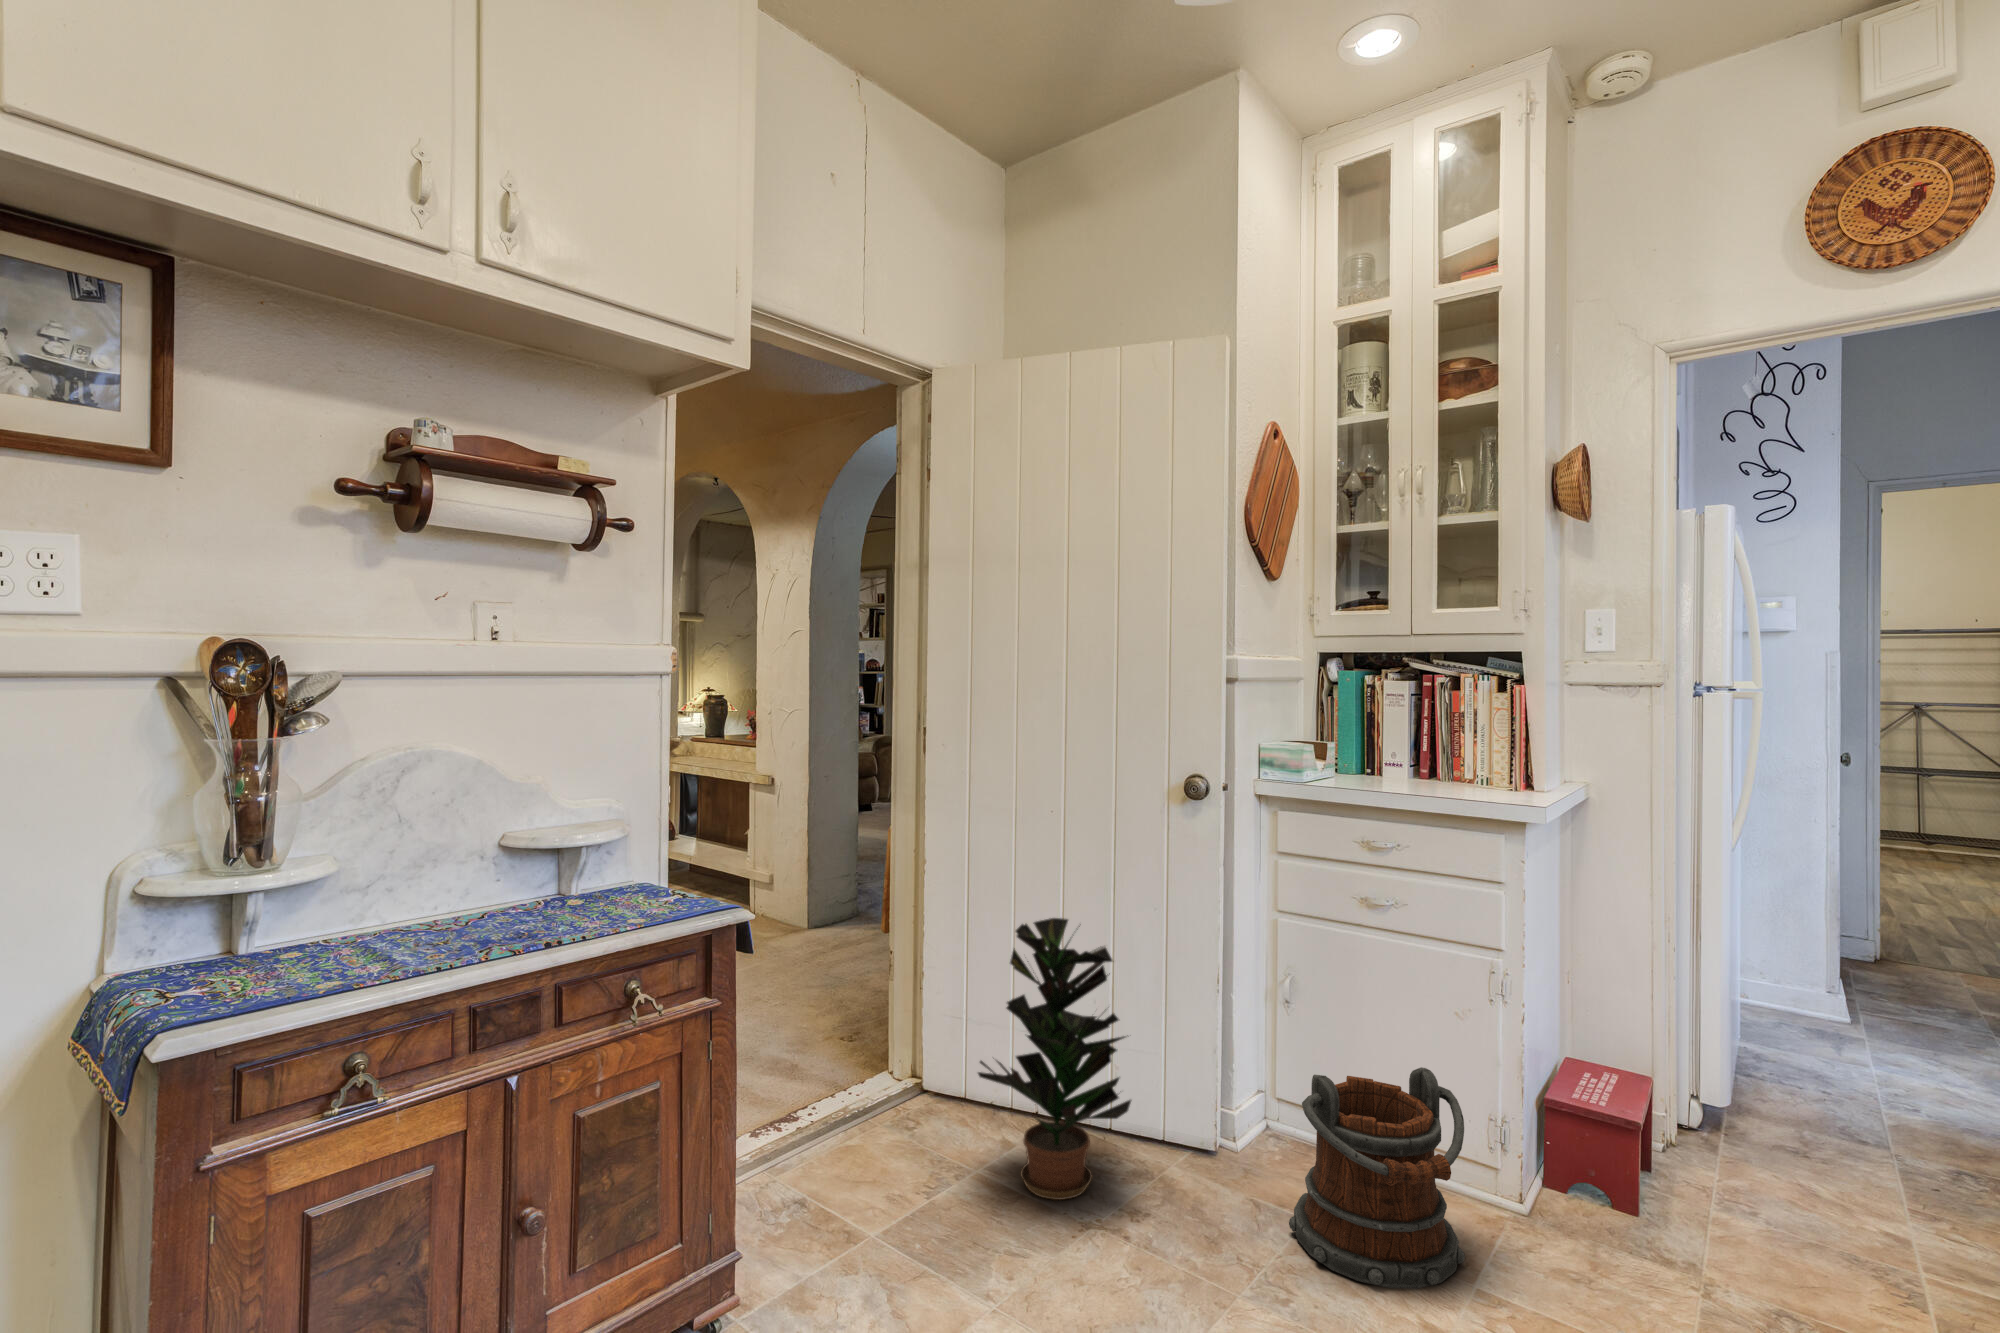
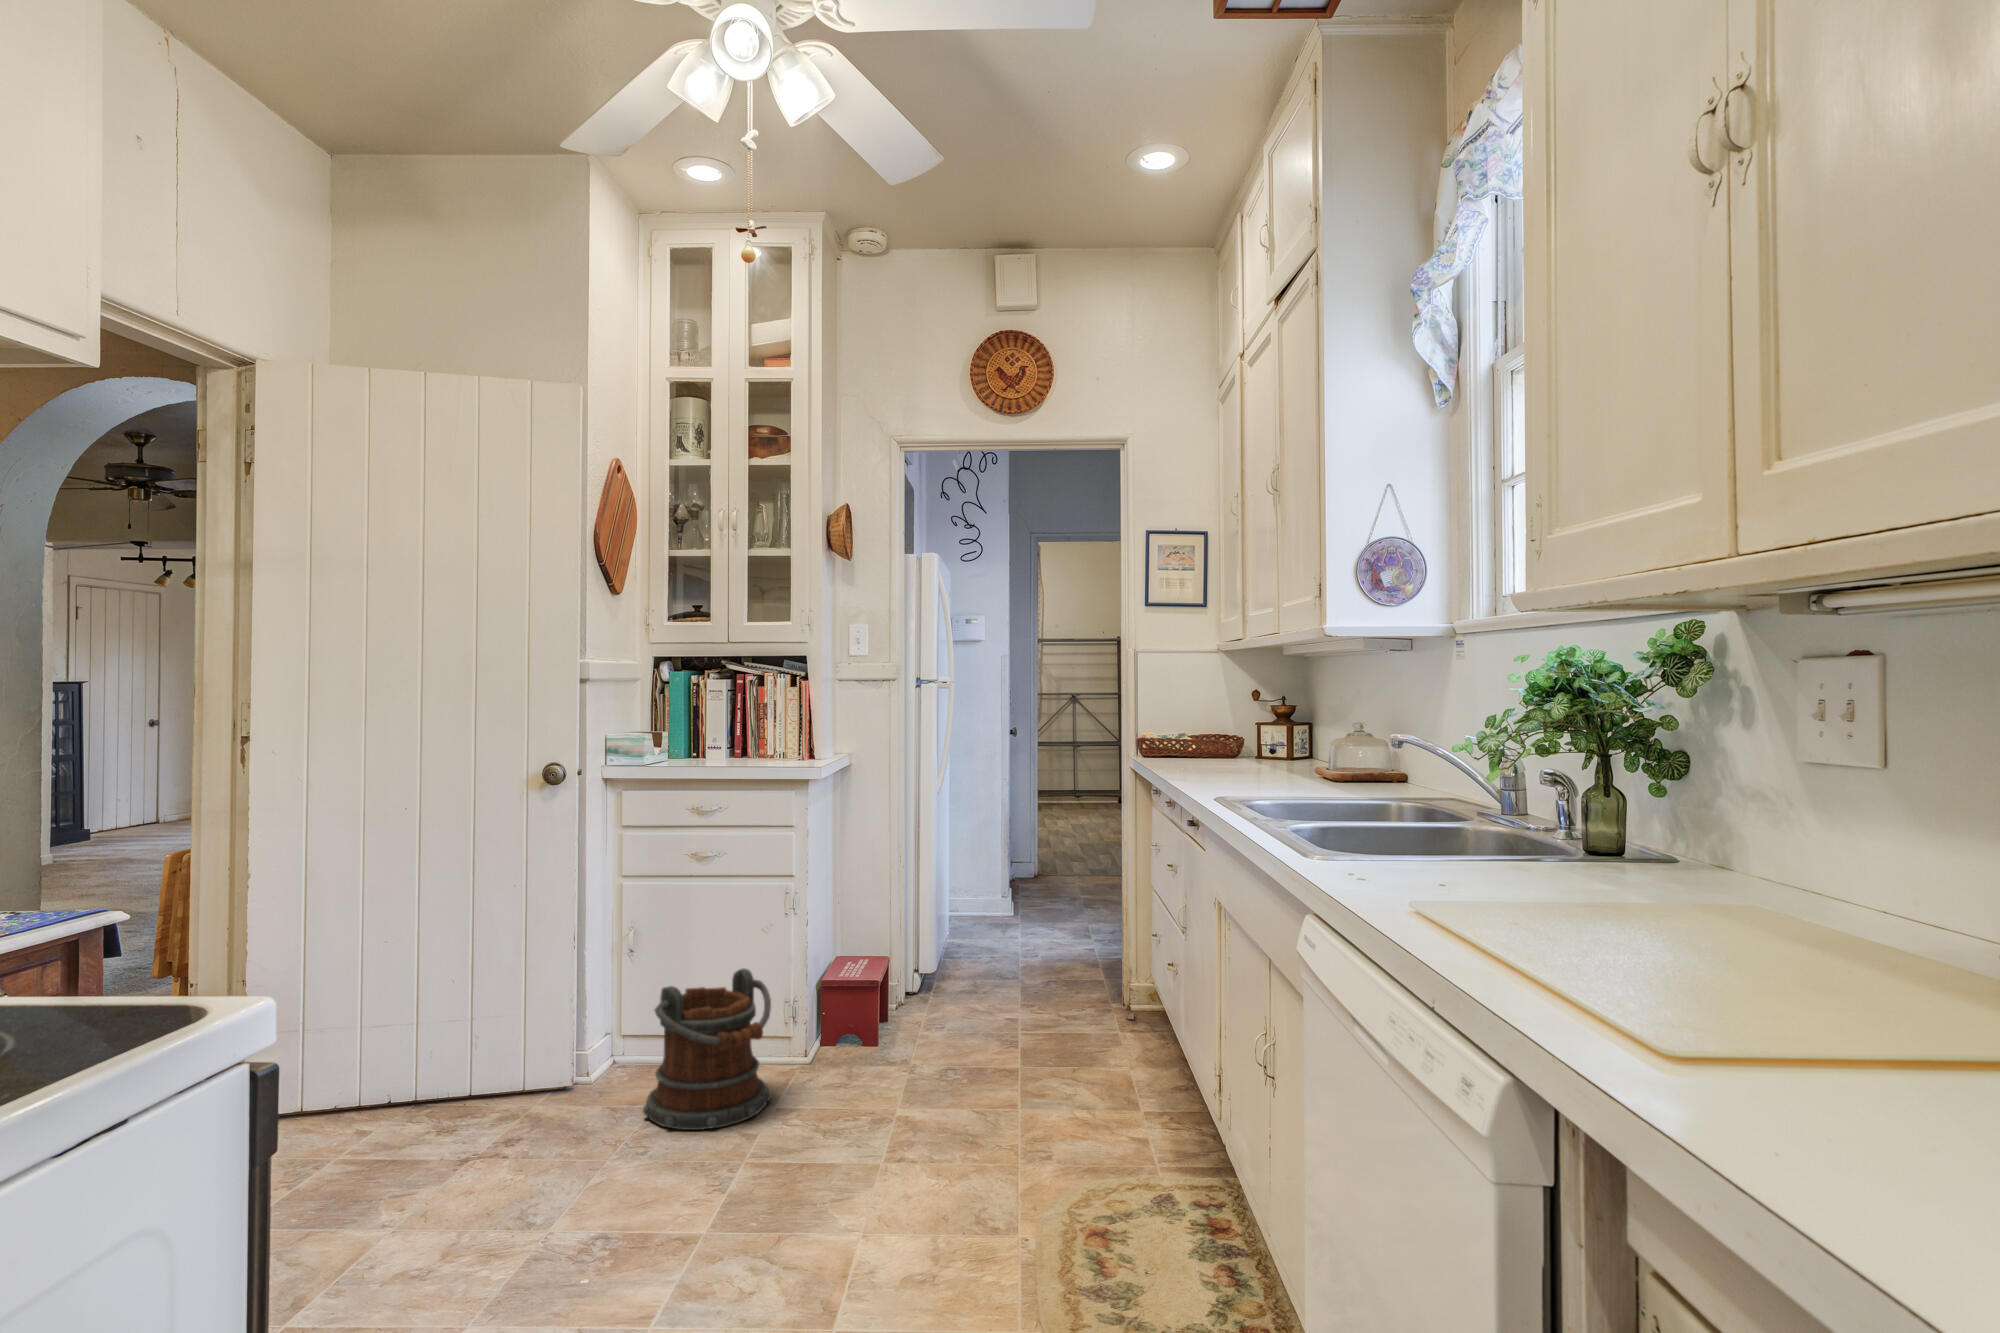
potted plant: present [978,918,1131,1200] -> none [337,901,502,1156]

